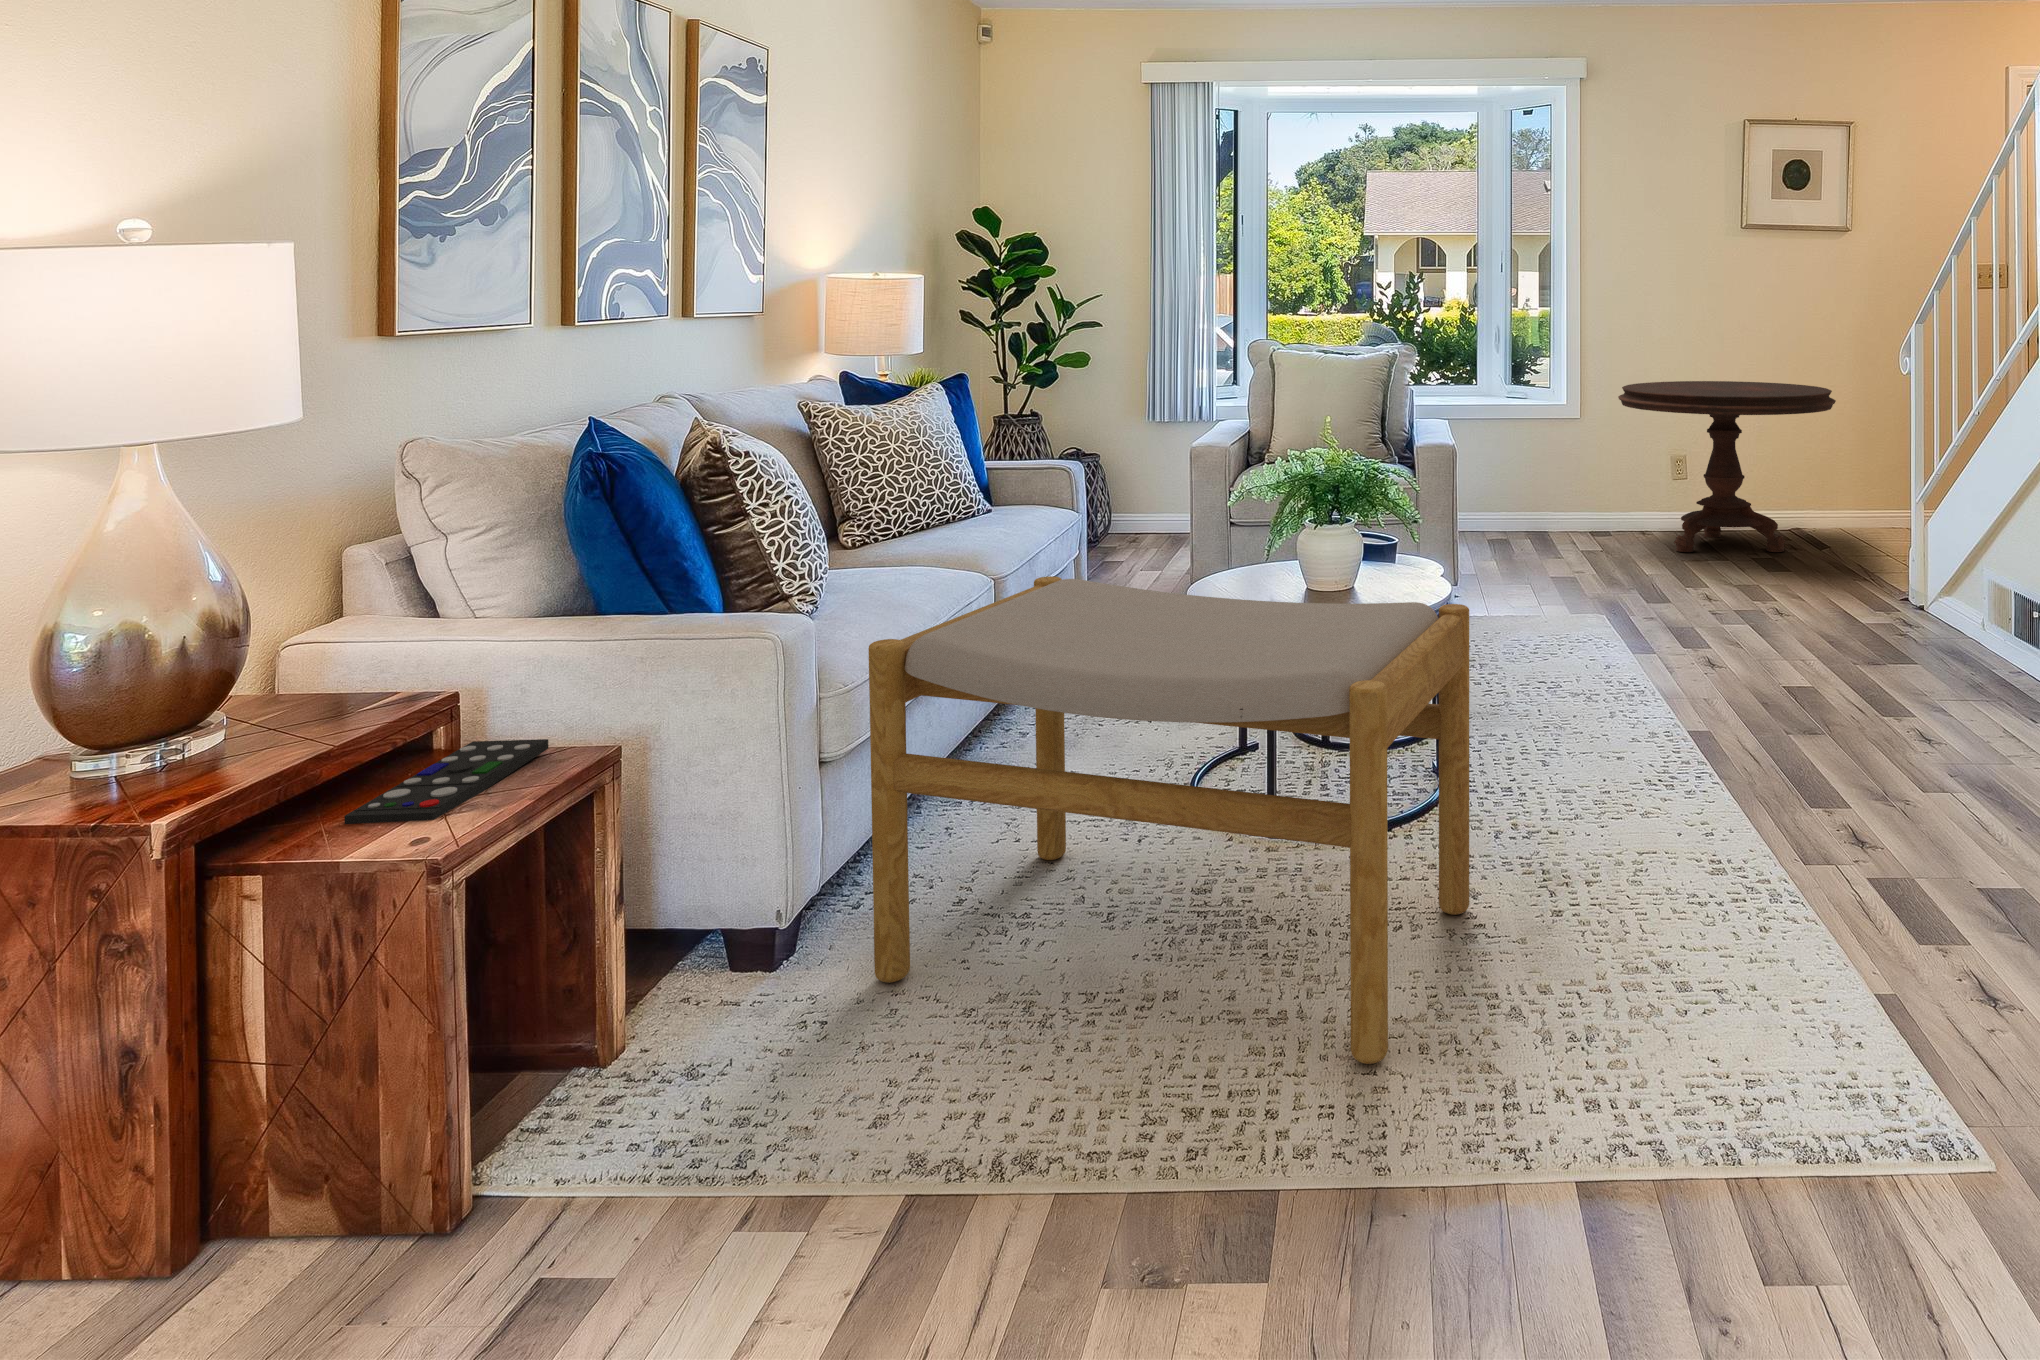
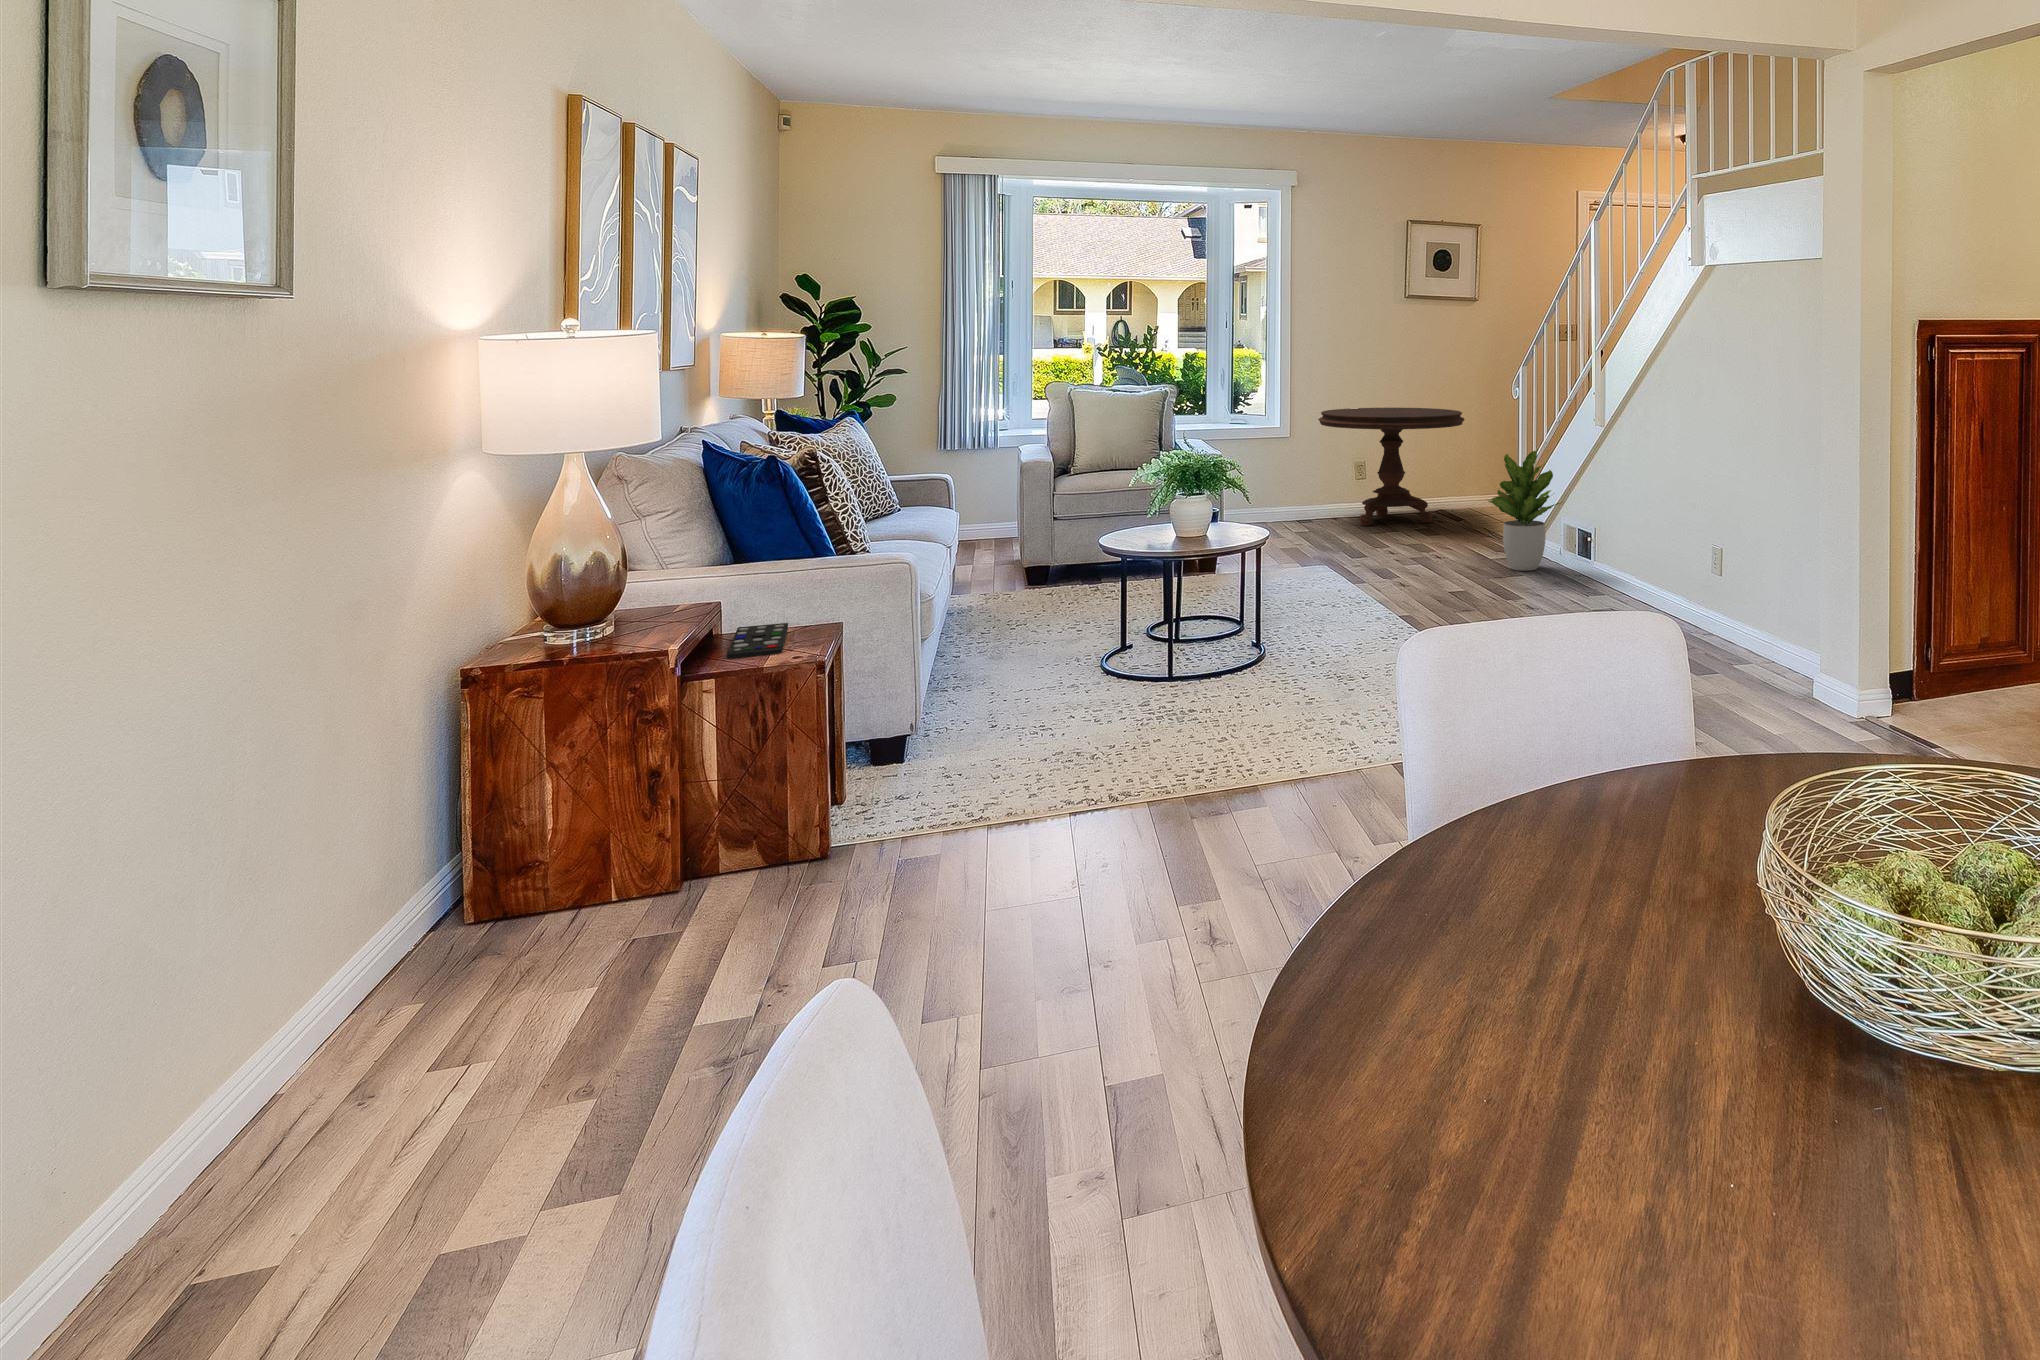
potted plant: none [1856,460,1991,656] -> present [1488,451,1563,571]
footstool: present [868,576,1469,1064] -> none [976,526,1308,757]

